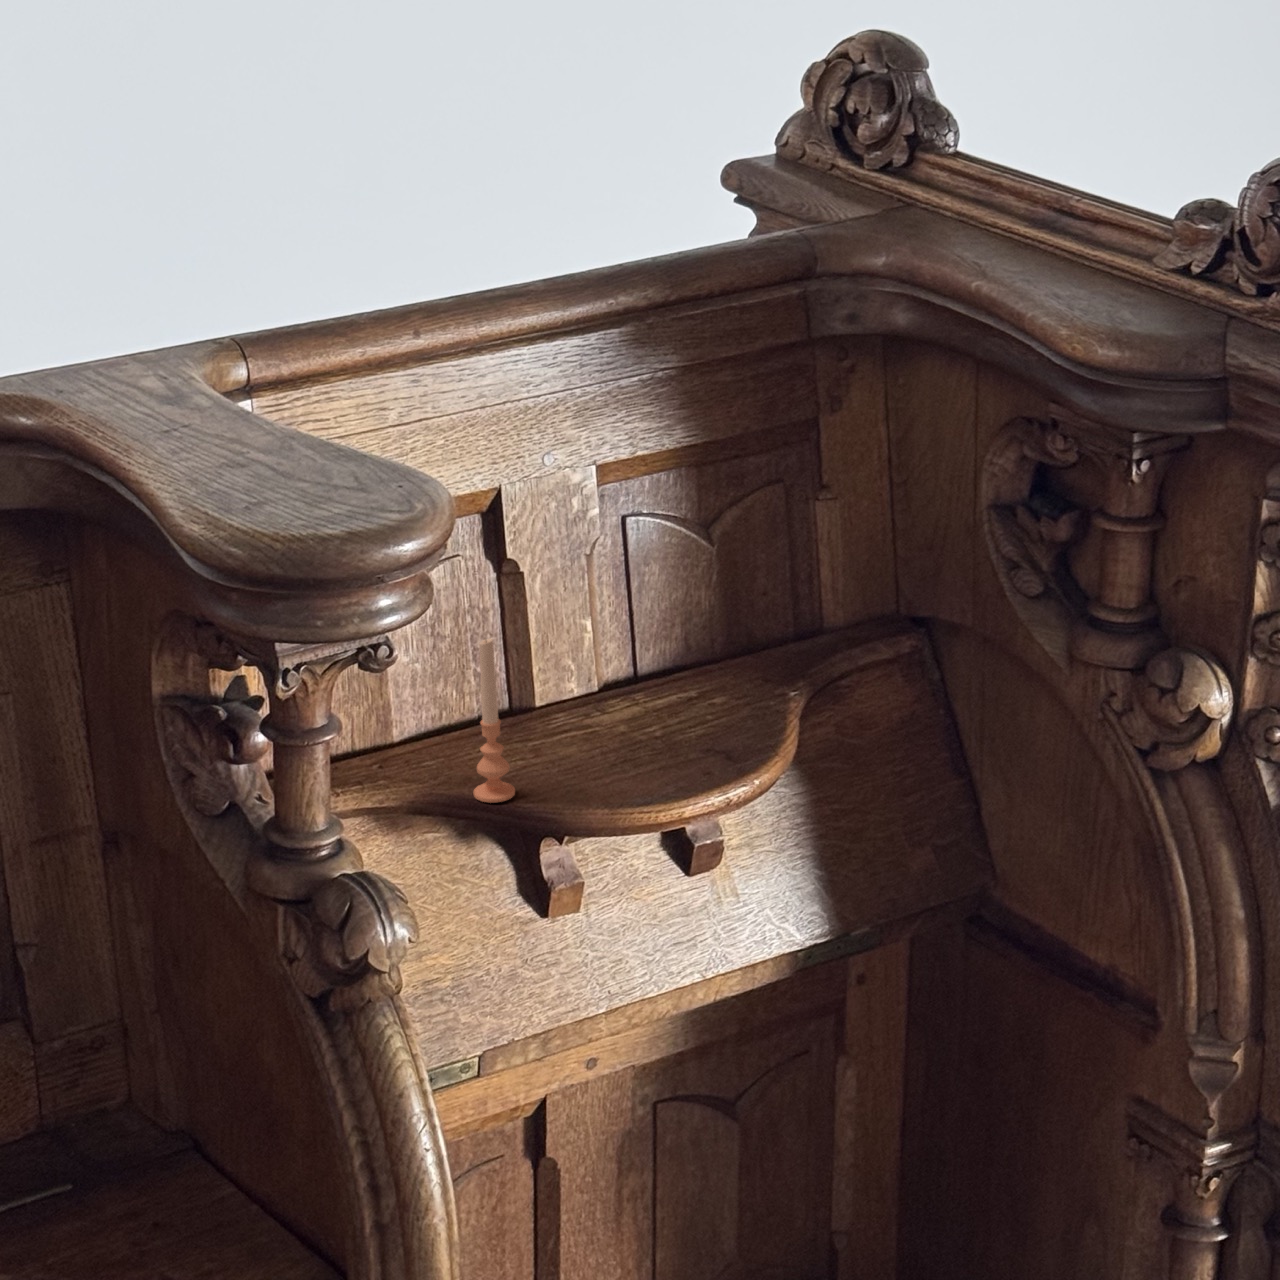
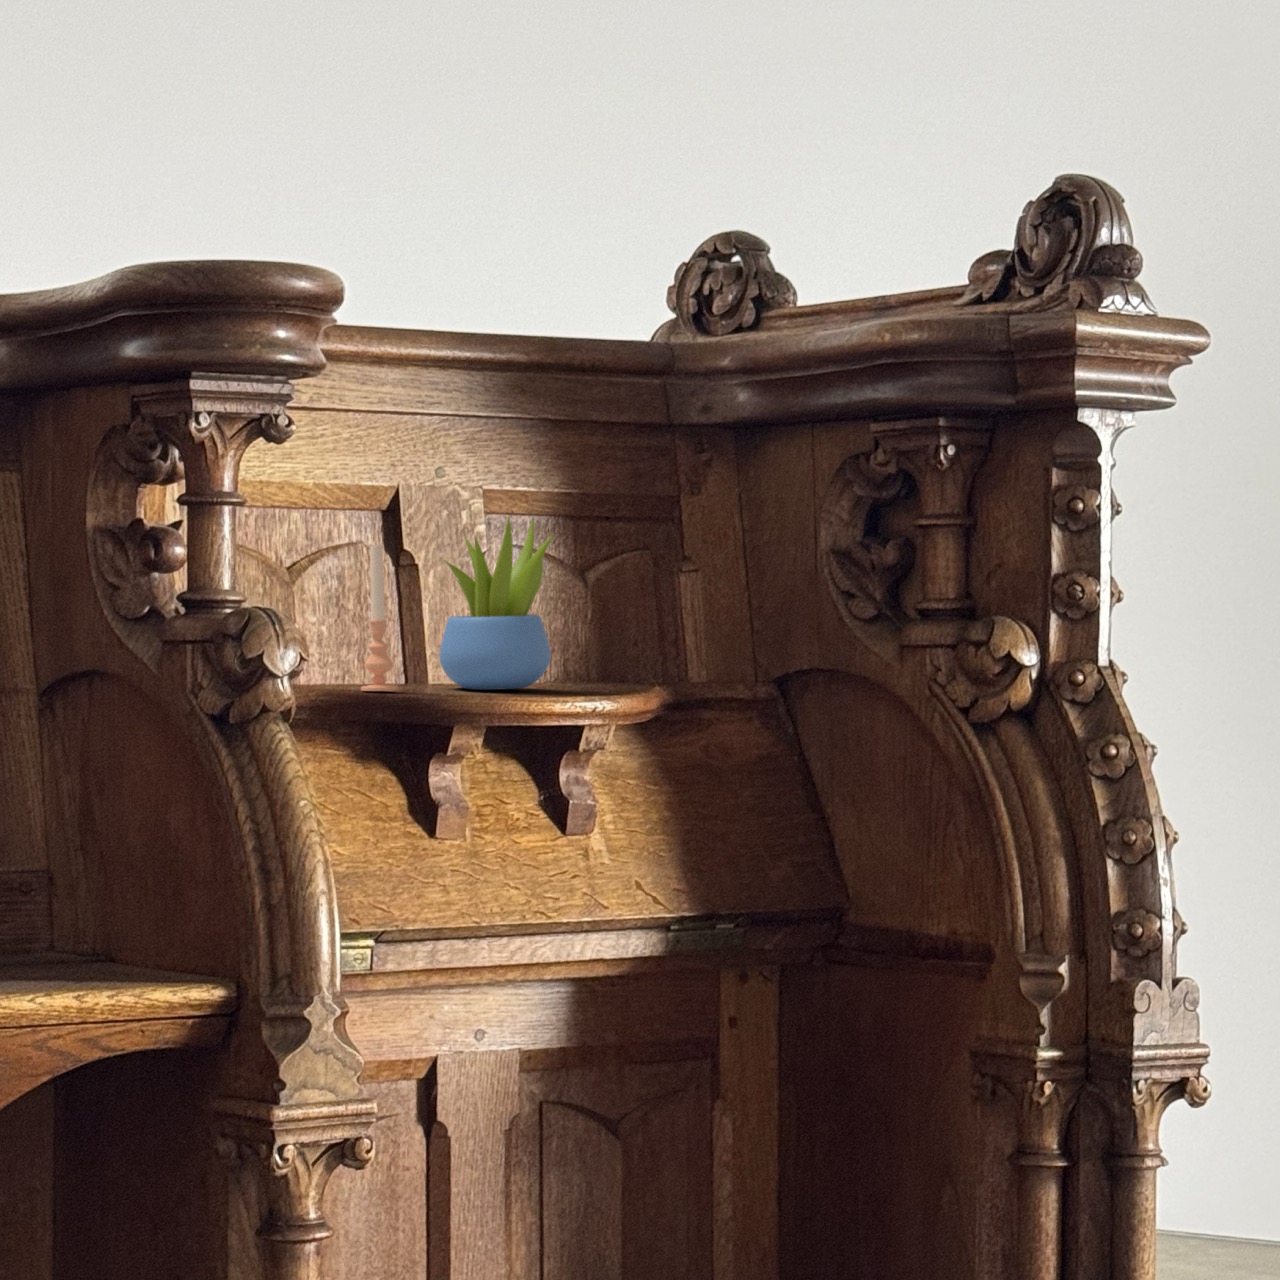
succulent plant: none [557,552,687,760] -> present [439,517,552,690]

